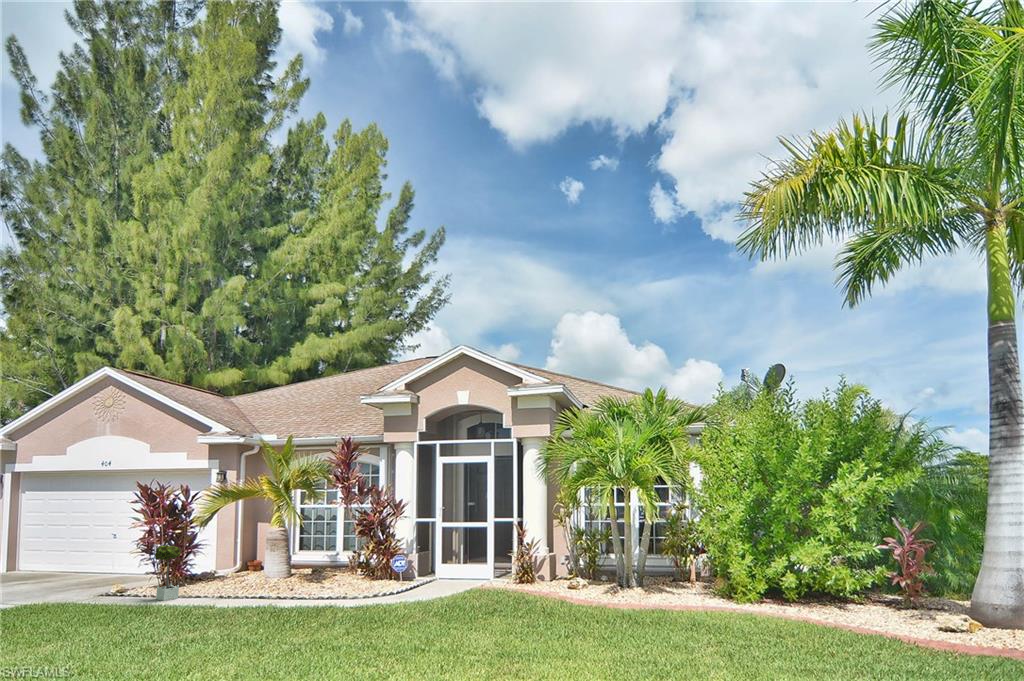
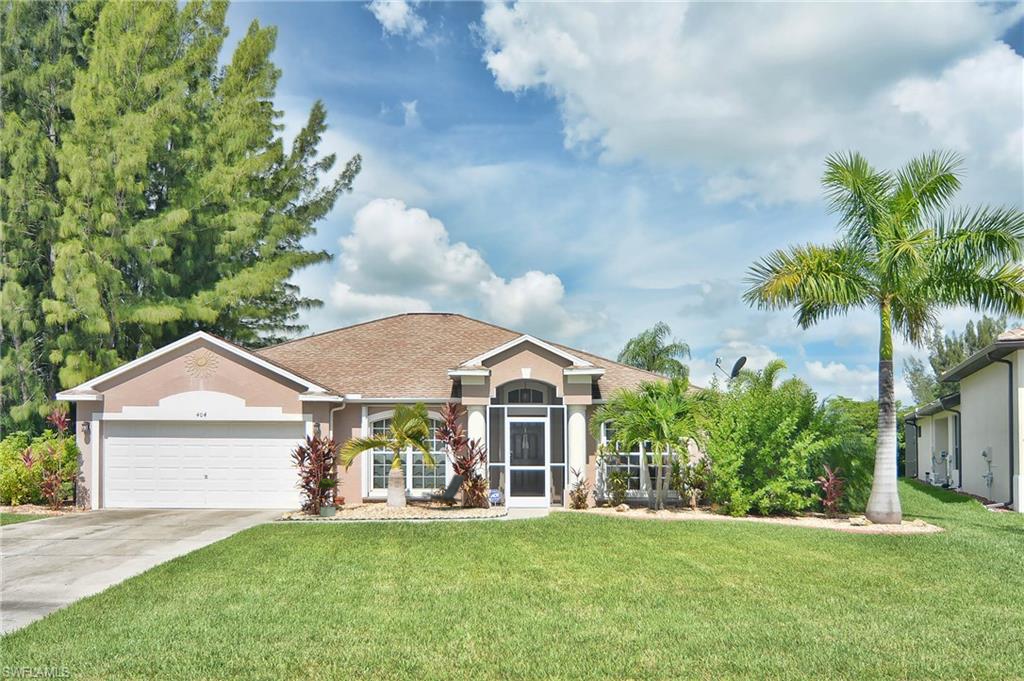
lounge chair: none [322,534,375,588] -> present [427,474,465,506]

